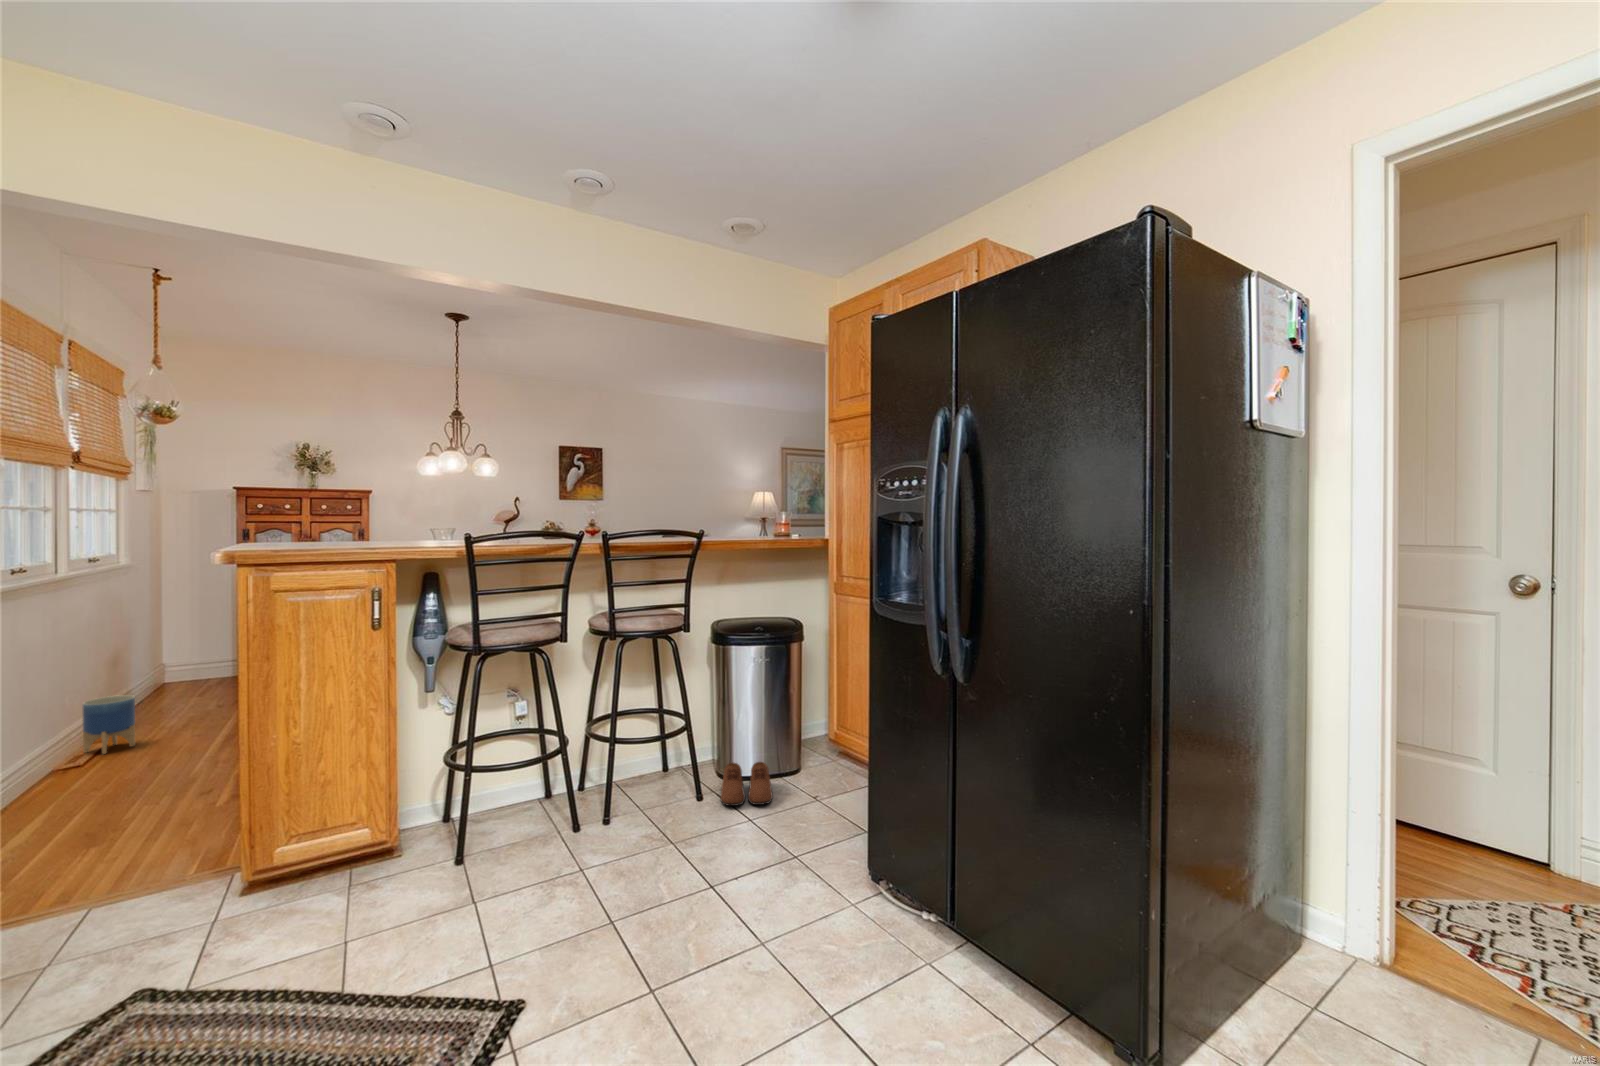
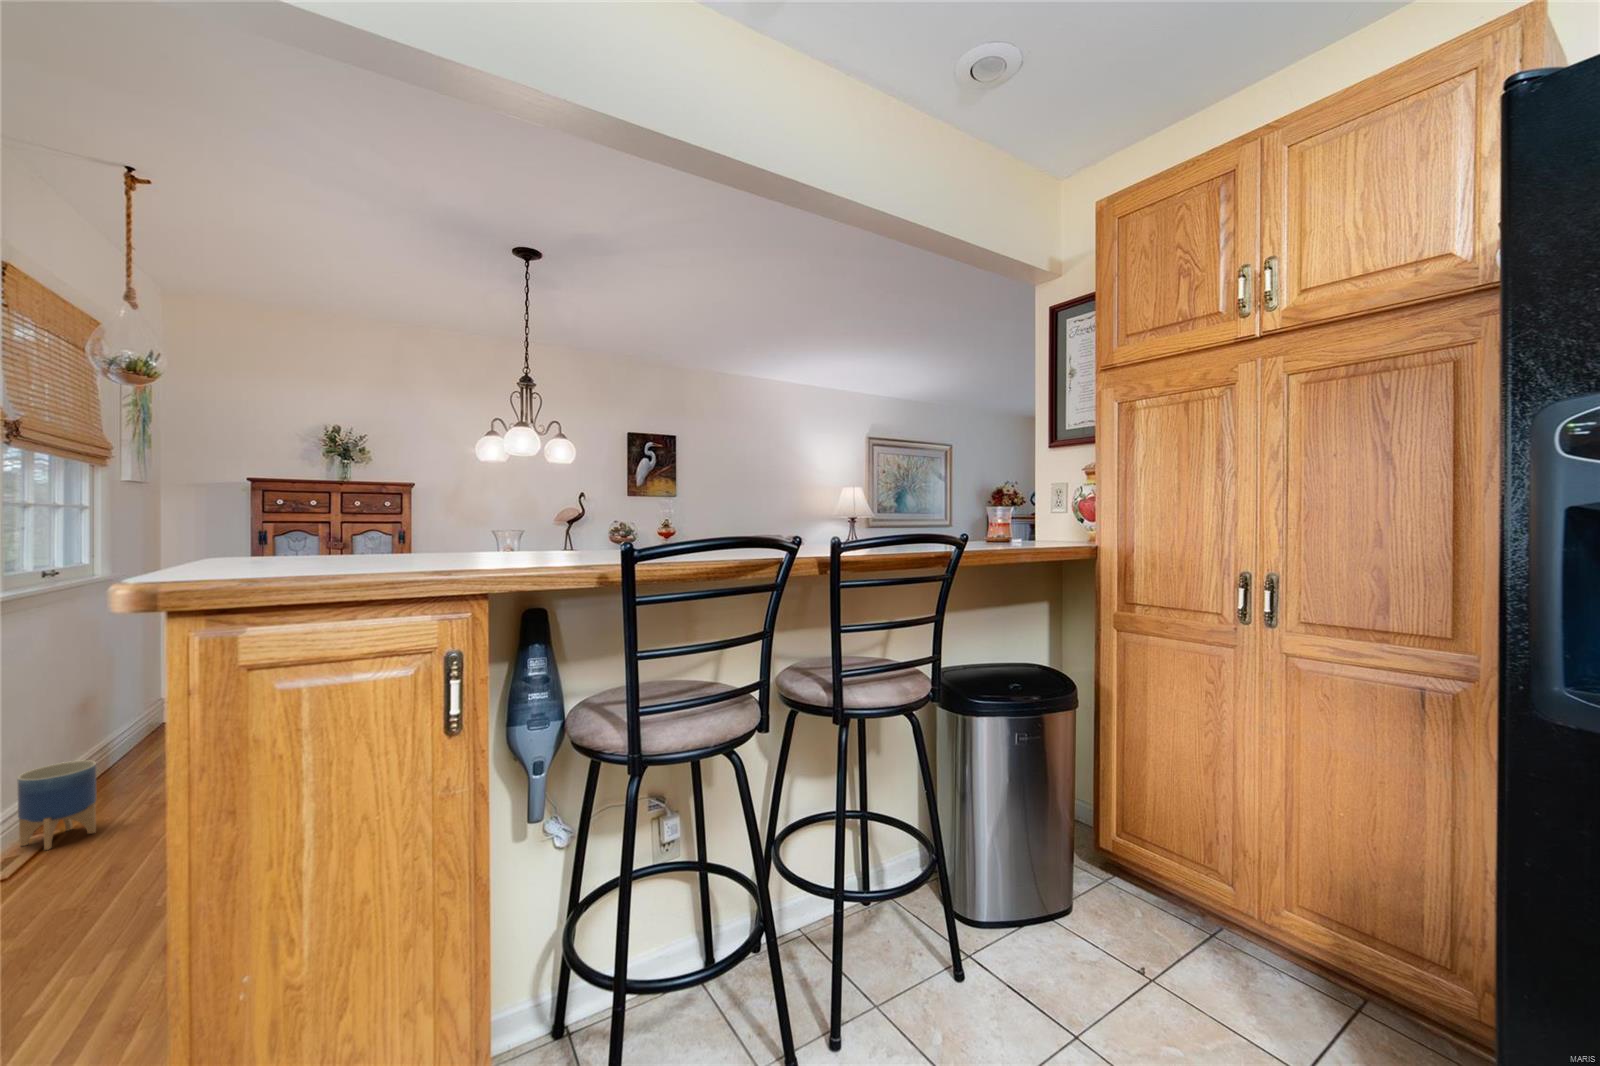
shoe: present [720,762,773,806] -> none [981,901,1089,1001]

